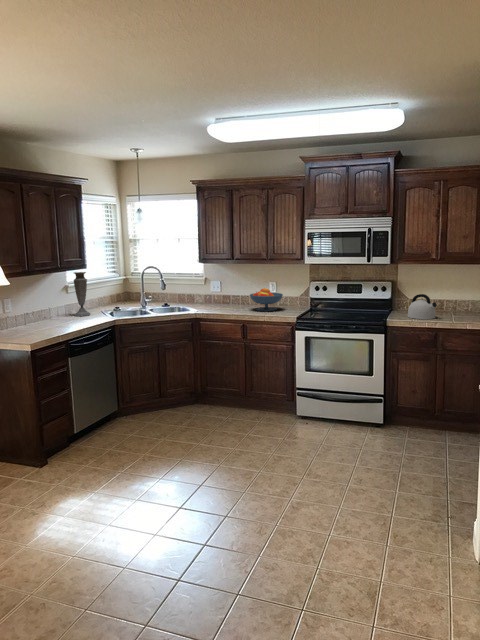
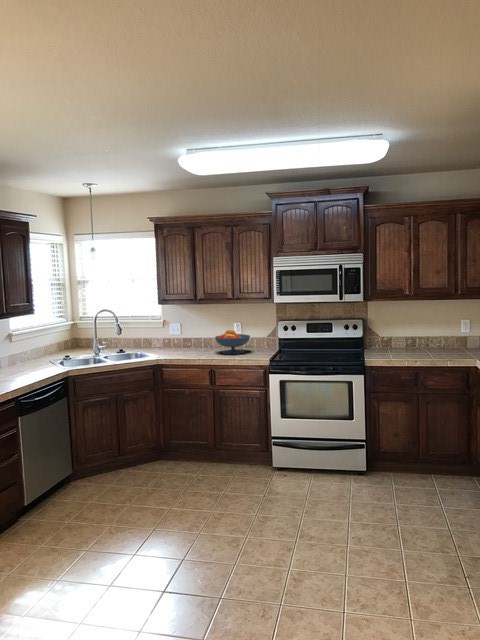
vase: present [74,272,90,316] -> none [19,317,38,367]
kettle: present [407,294,437,319] -> none [383,332,413,357]

